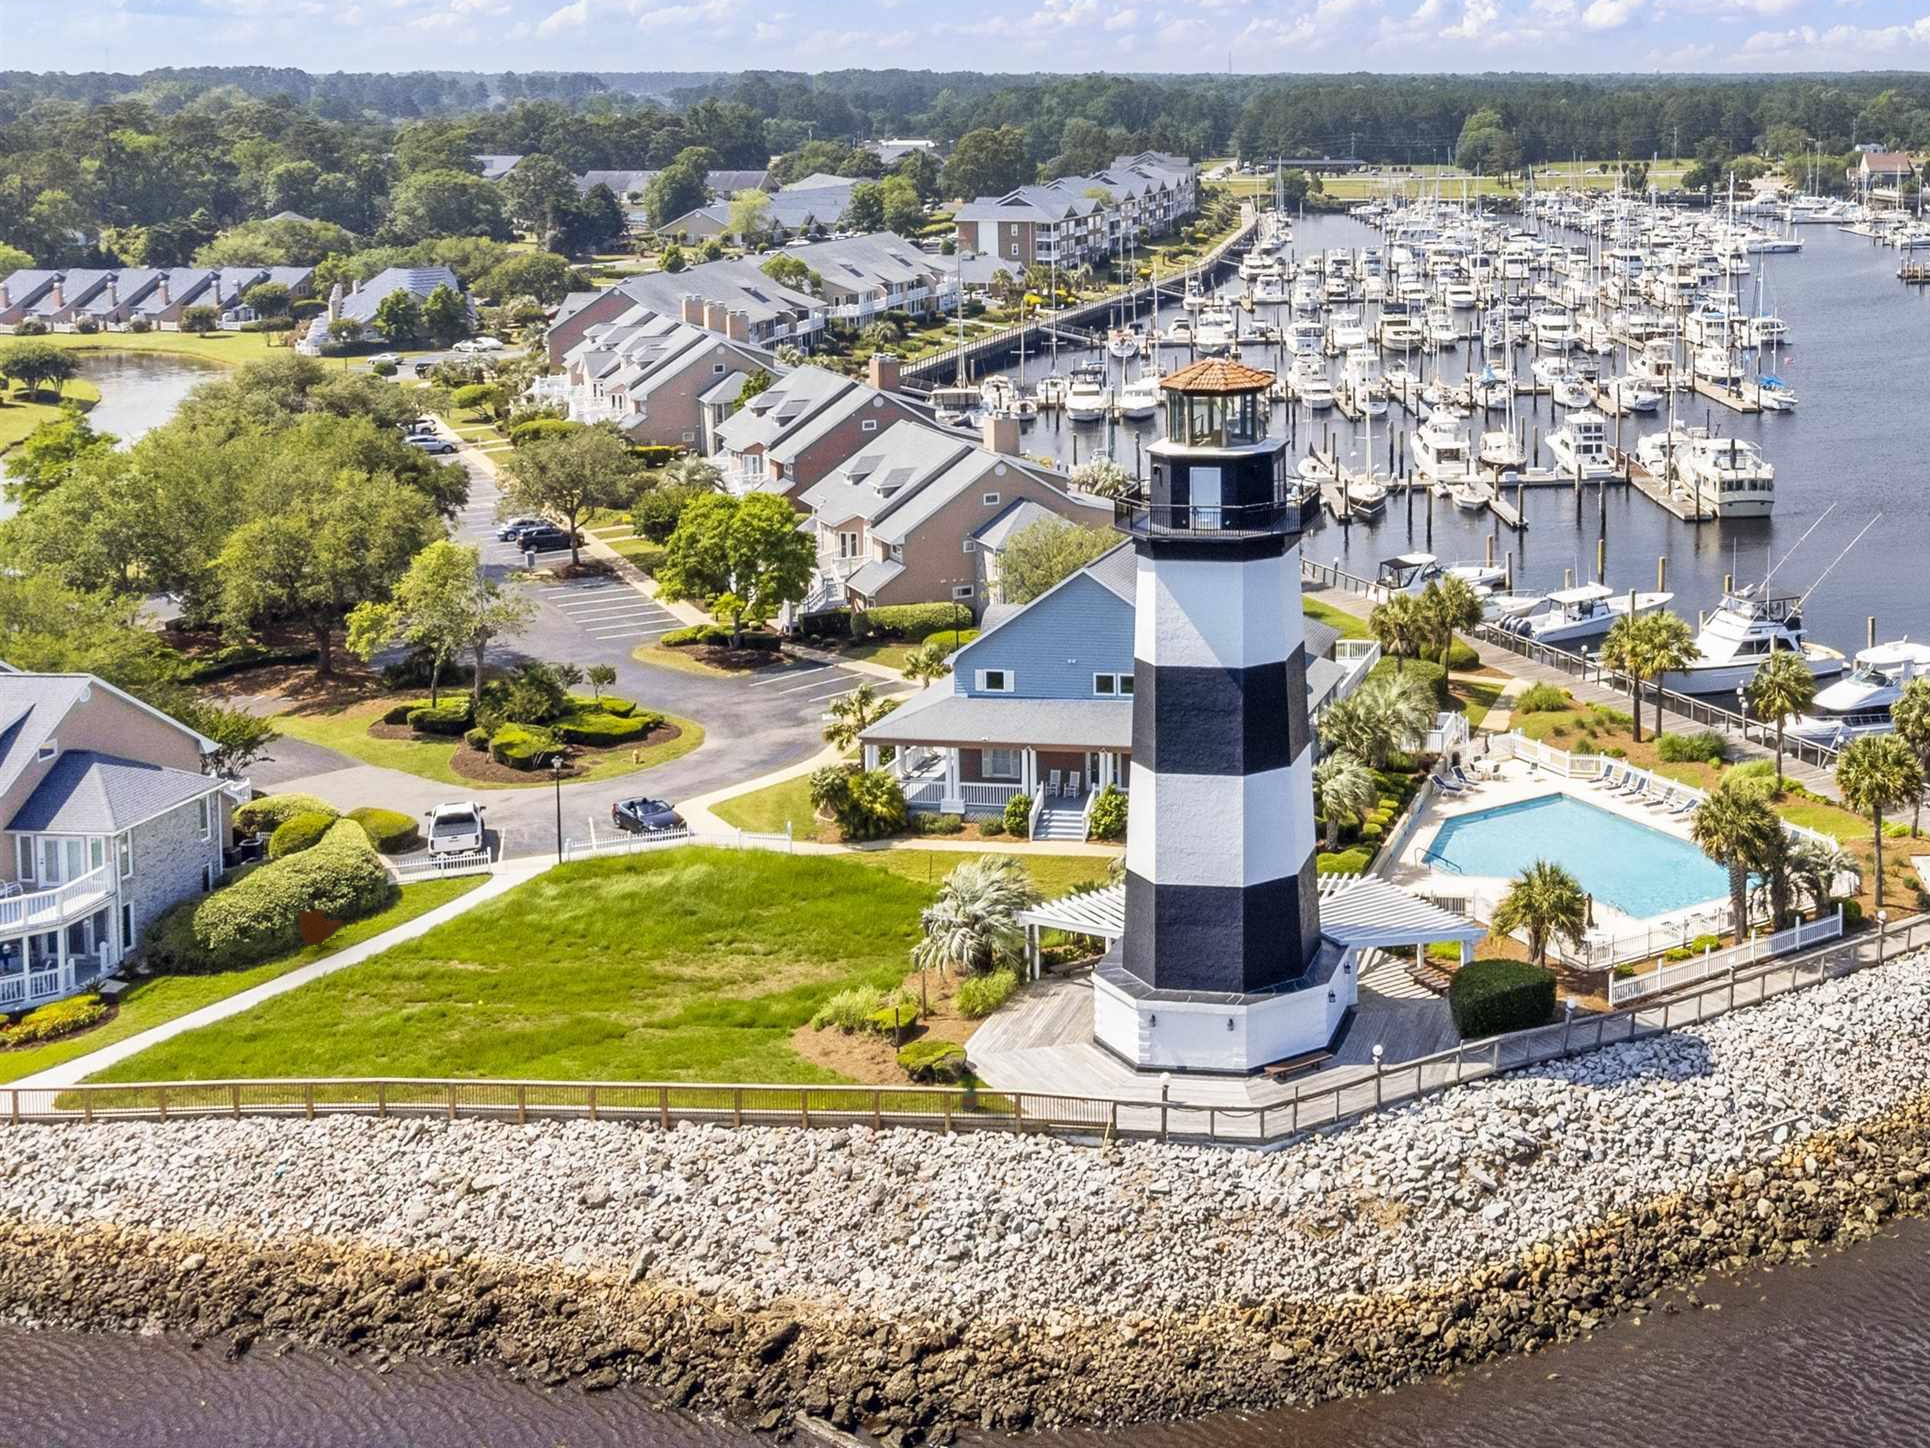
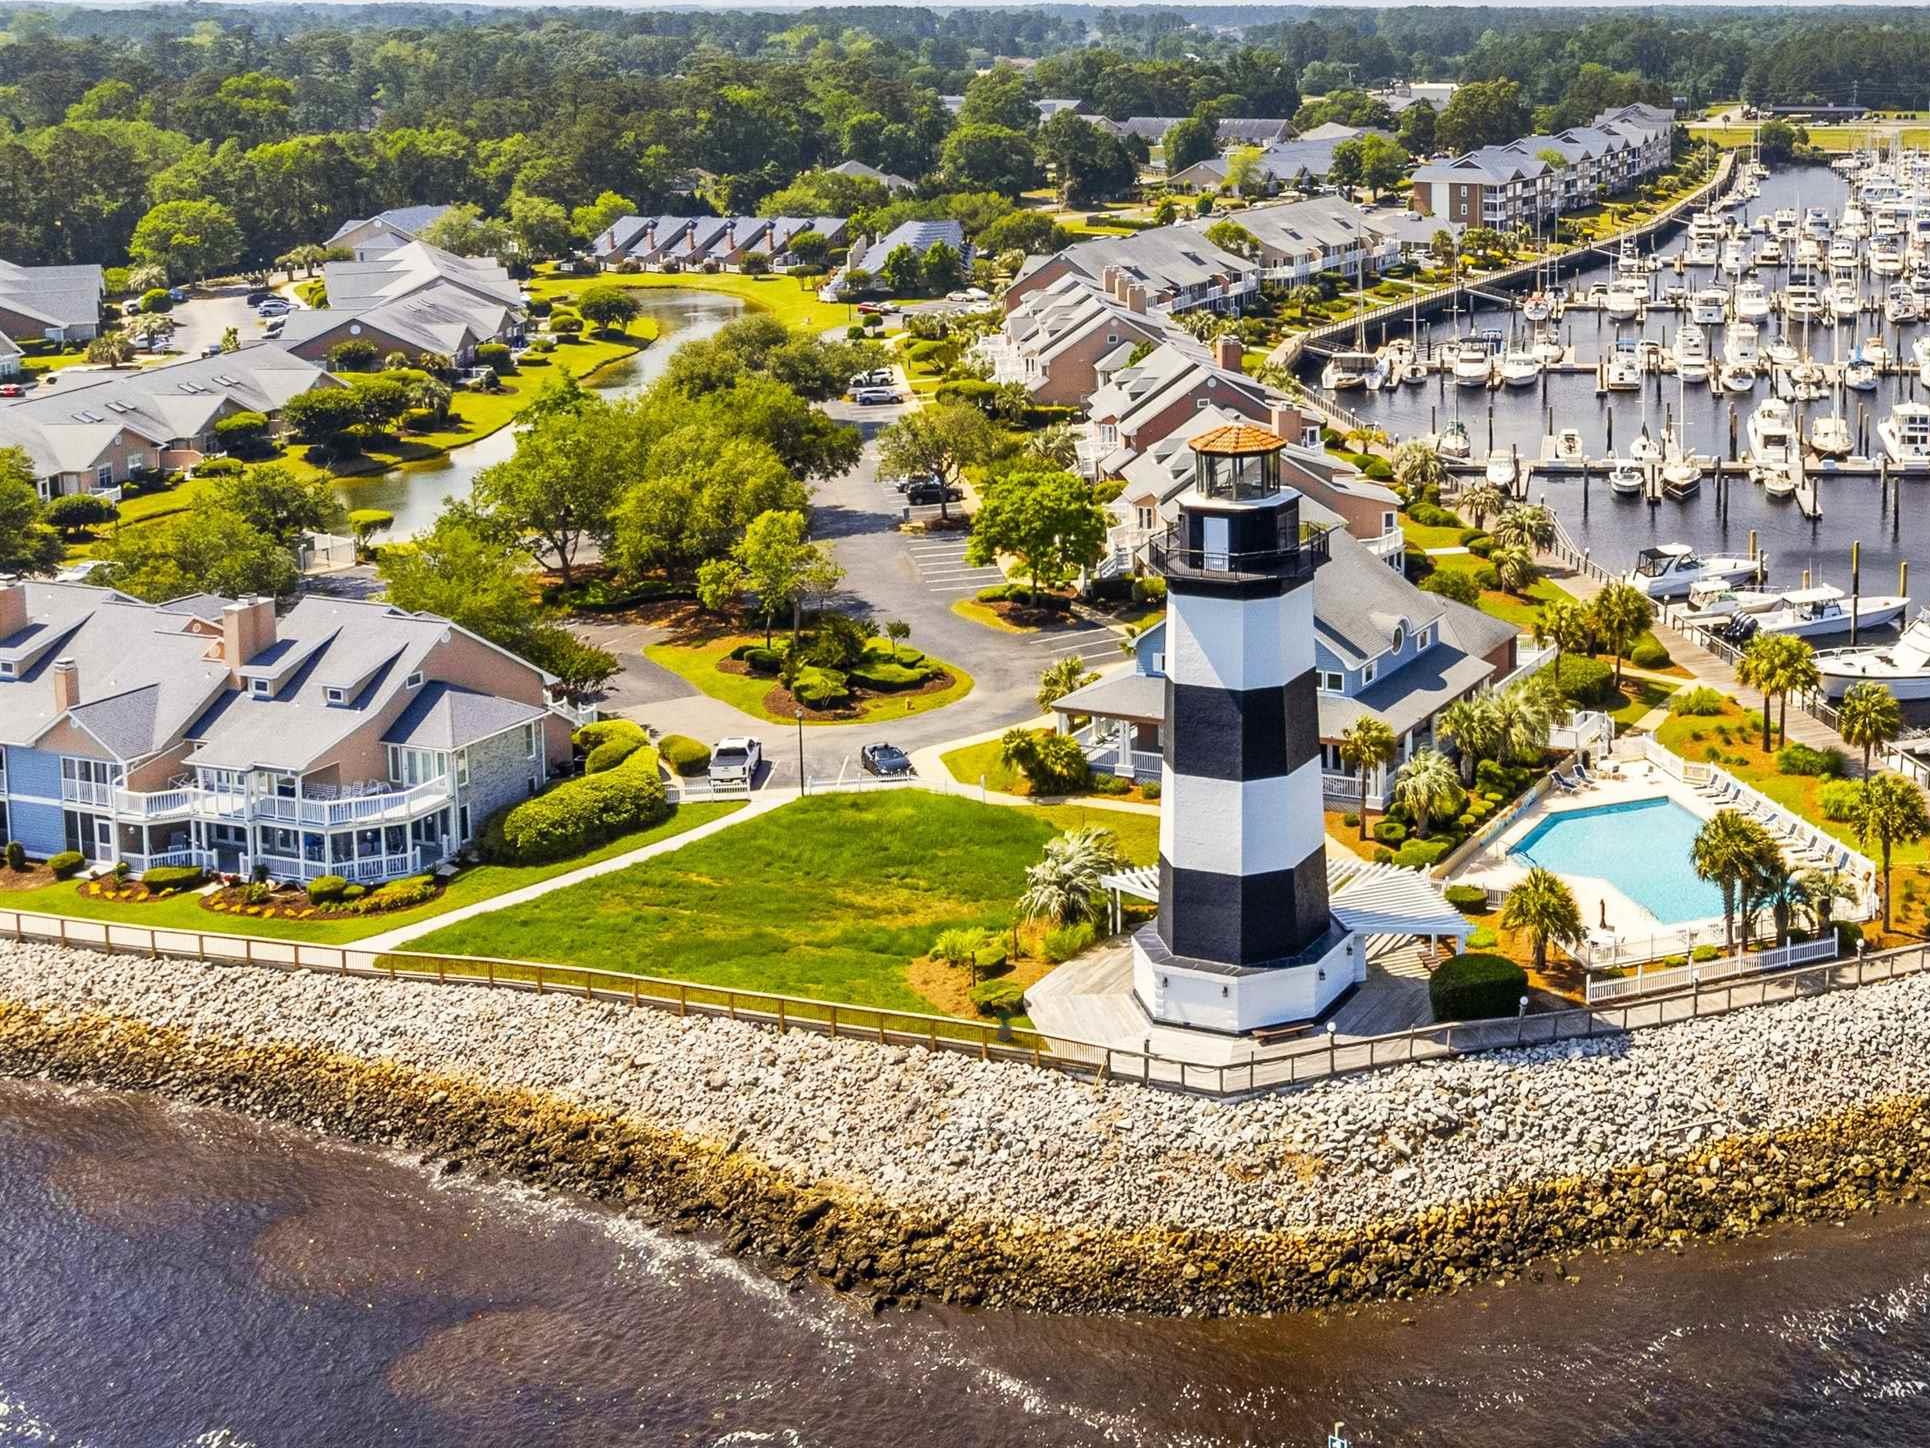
lounge chair: present [299,909,342,951] -> none [577,825,617,863]

